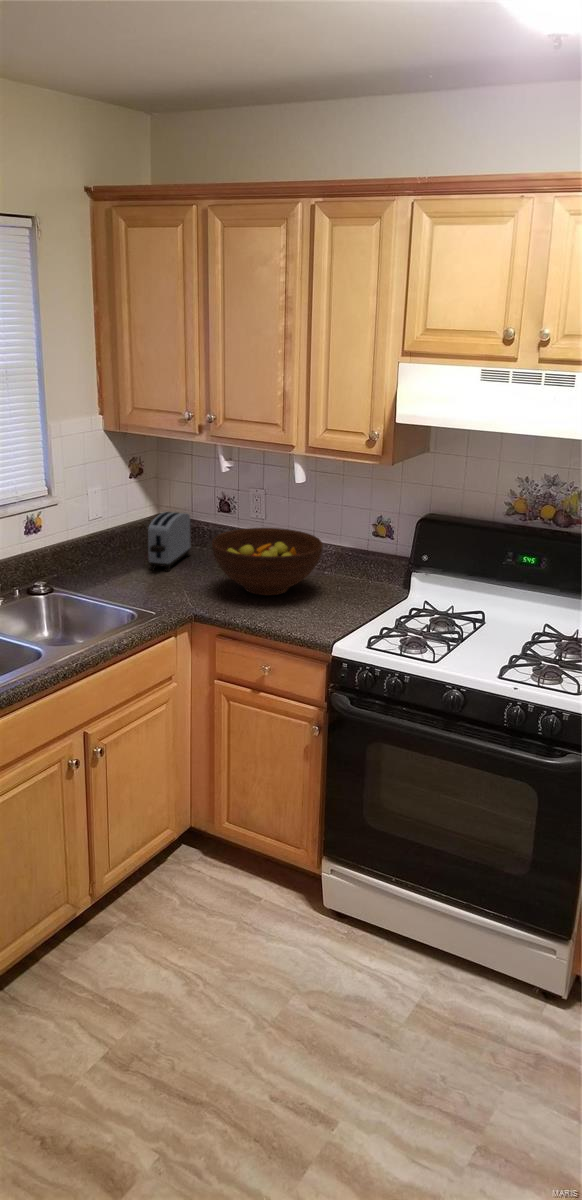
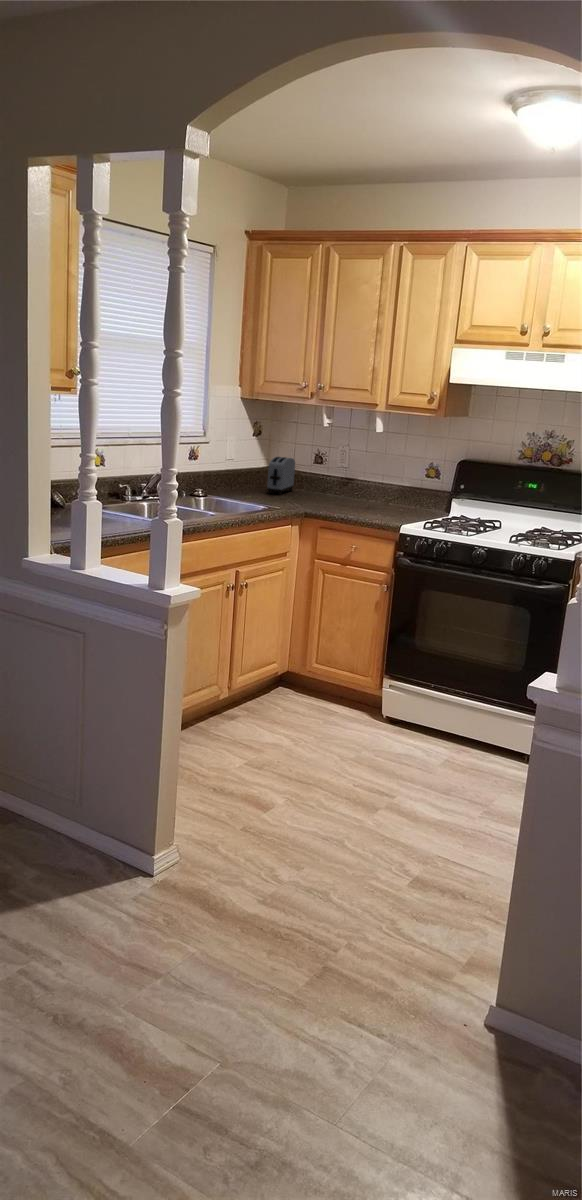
fruit bowl: present [212,528,323,595] -> none [317,466,393,507]

